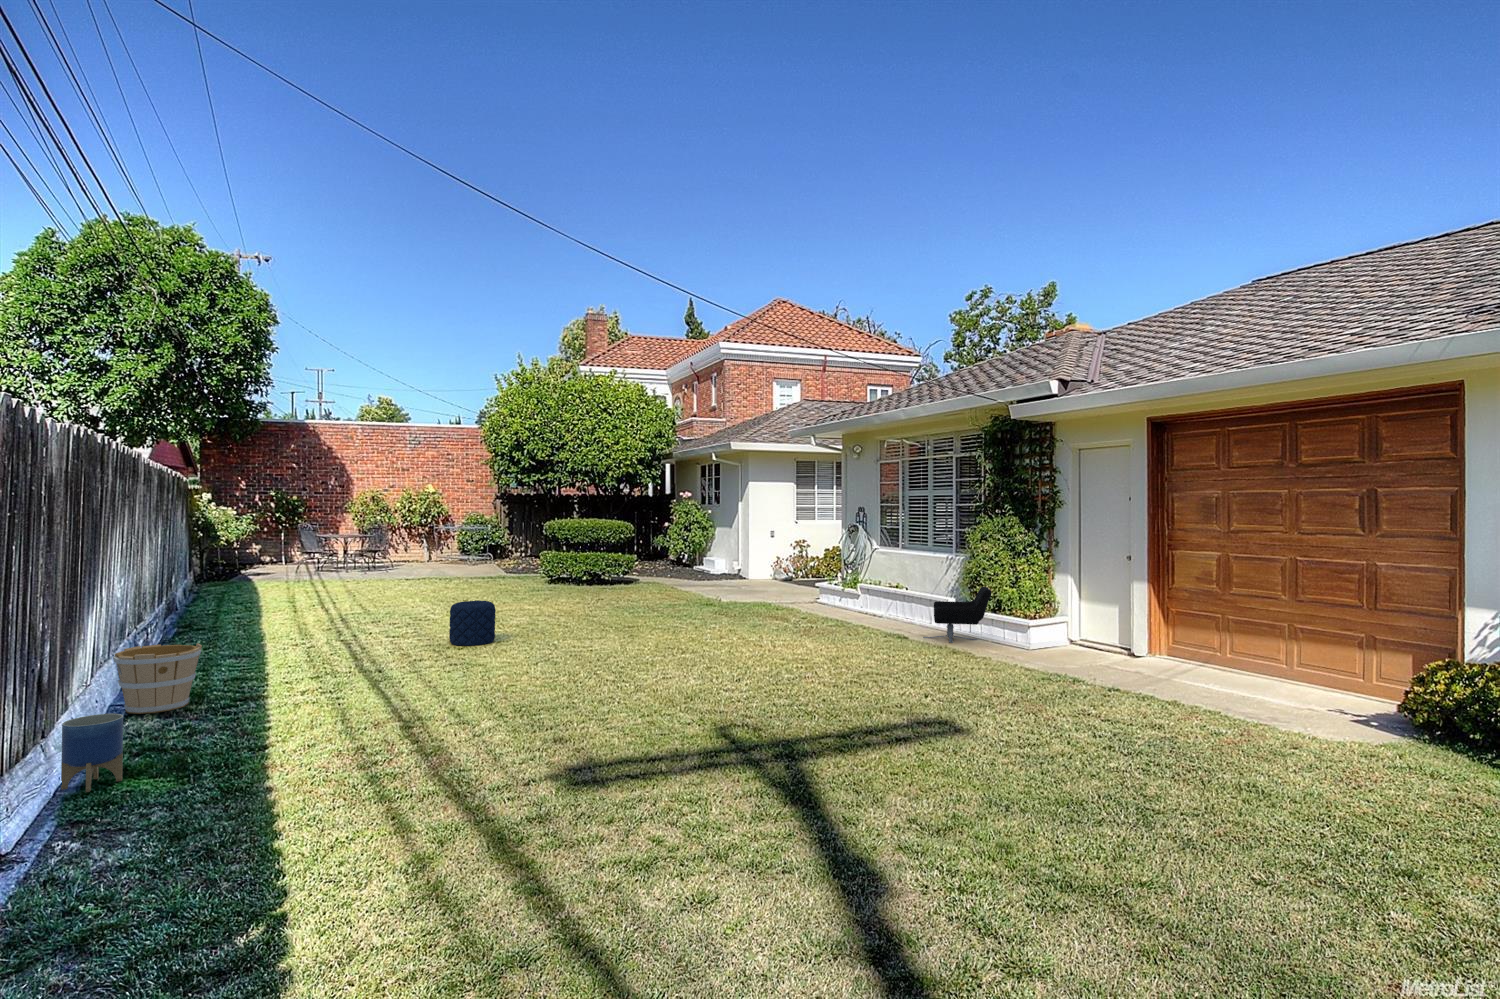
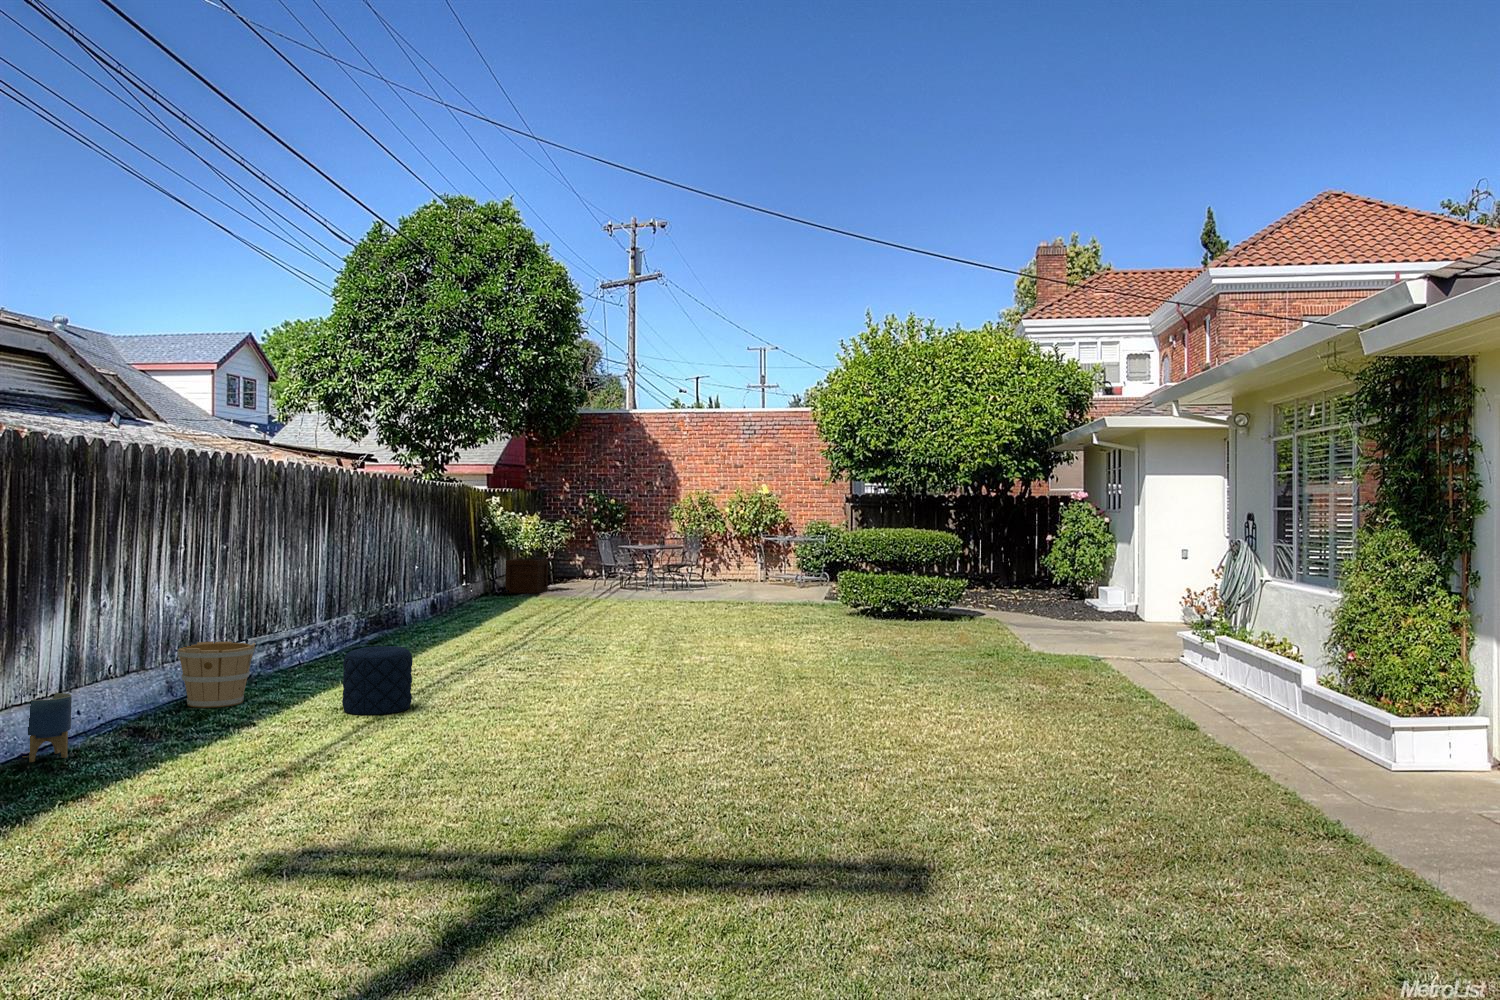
wooden crate: none [204,550,245,581] -> present [505,559,548,594]
lounge chair: present [923,587,992,643] -> none [1216,652,1349,748]
pouf: present [449,600,496,646] -> present [342,646,413,715]

